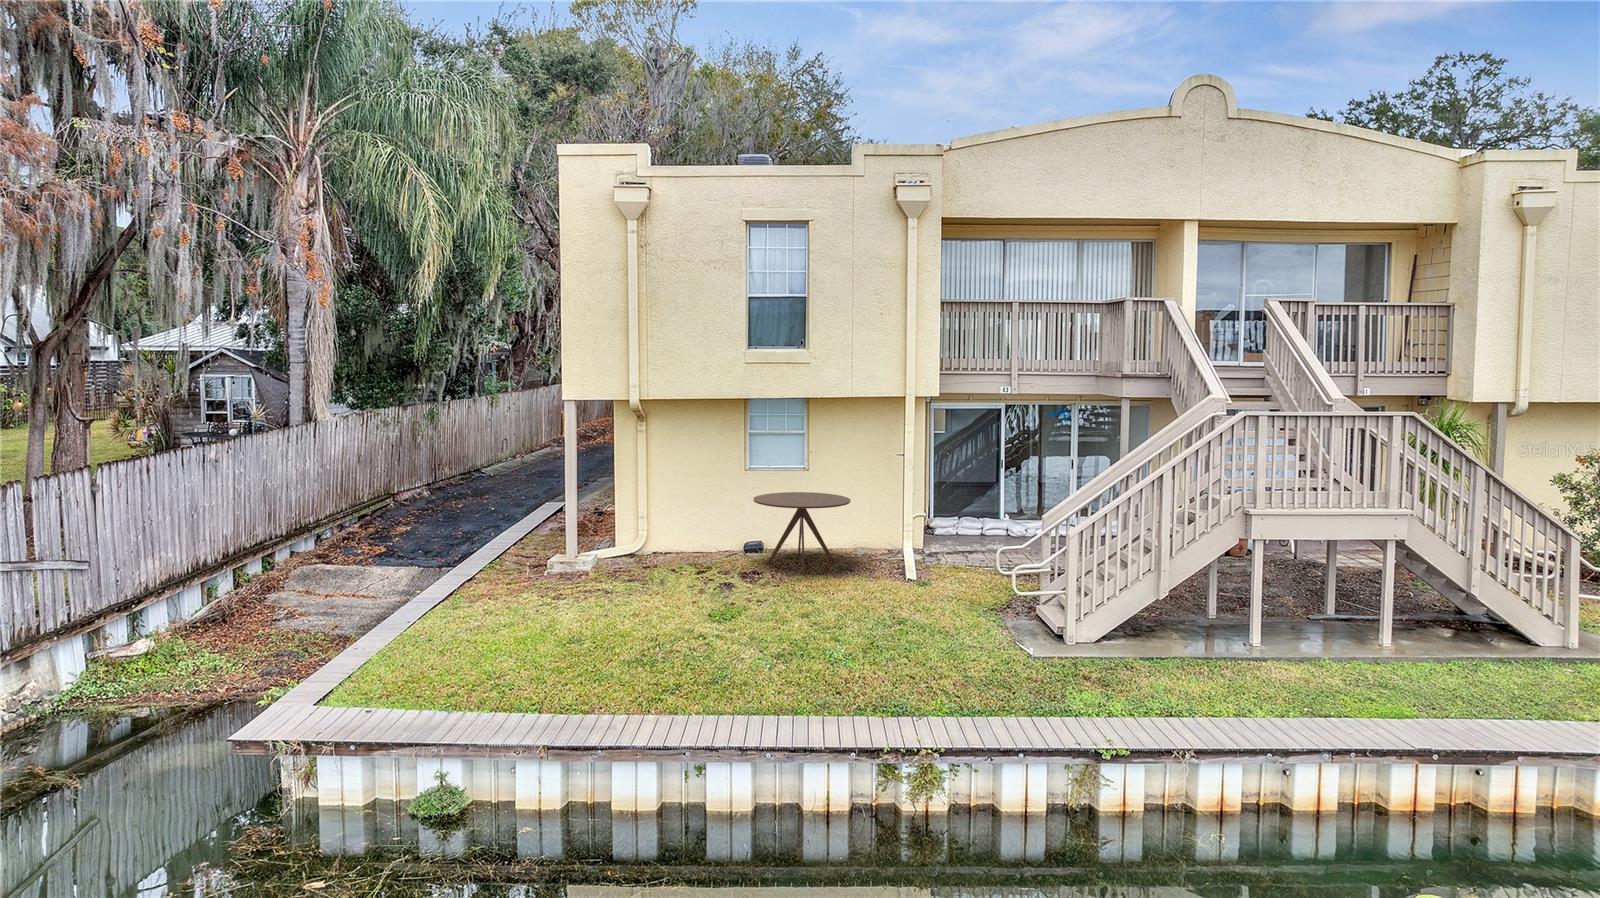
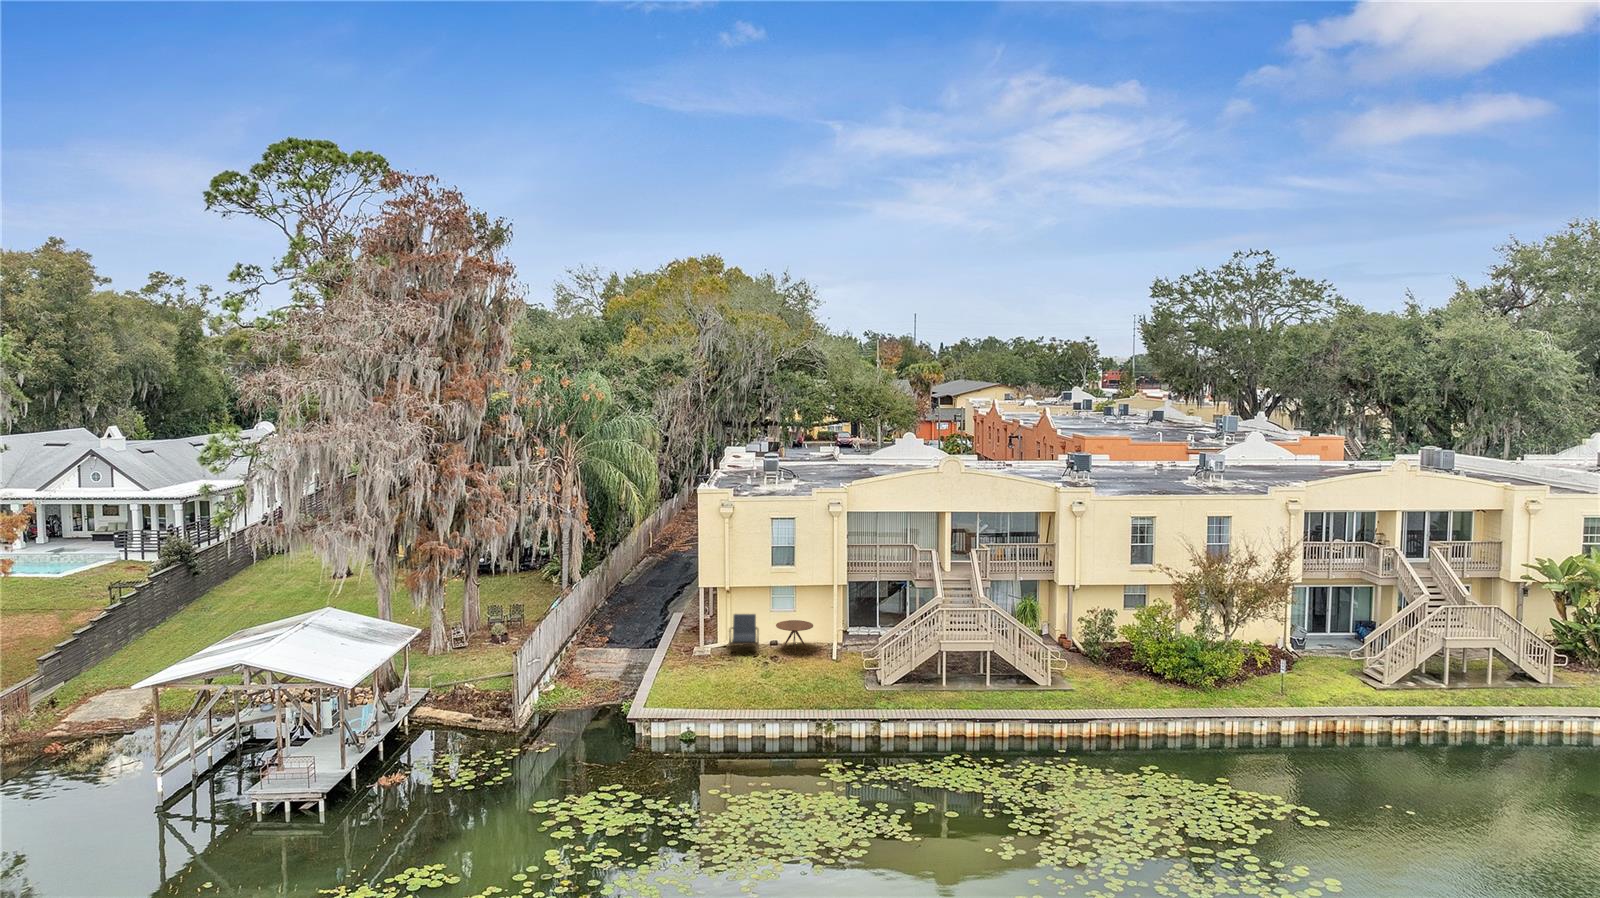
lounge chair: none [630,473,709,570] -> present [729,614,759,653]

